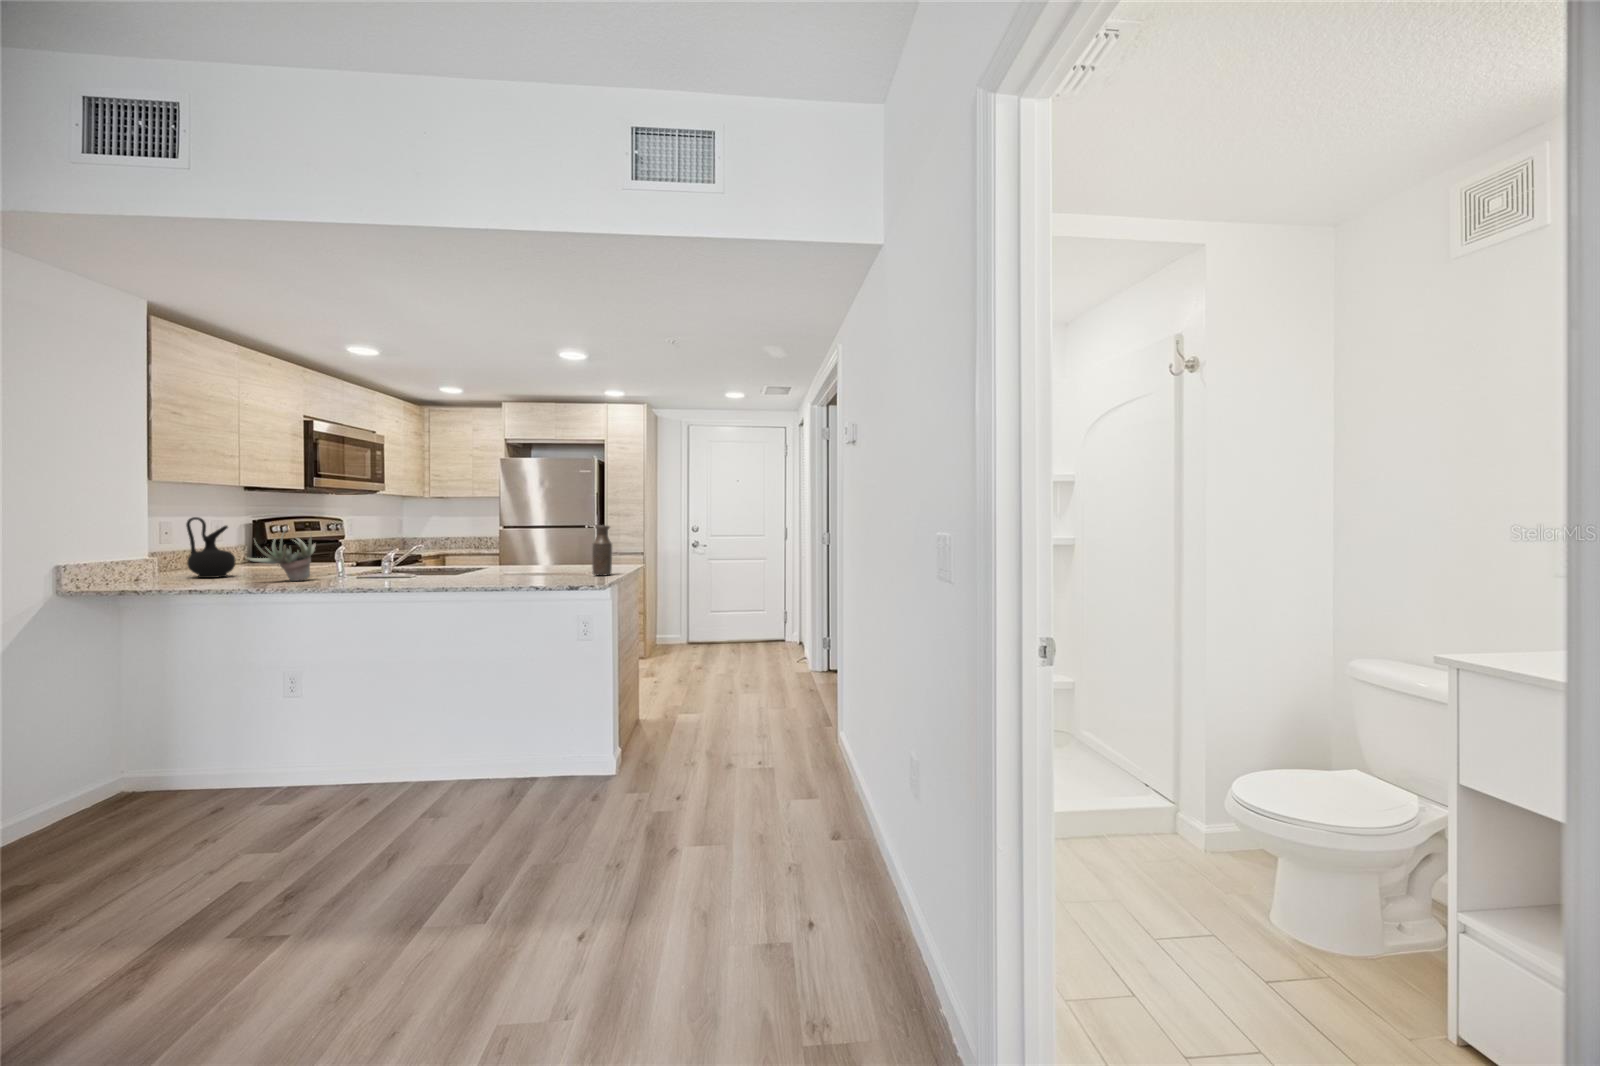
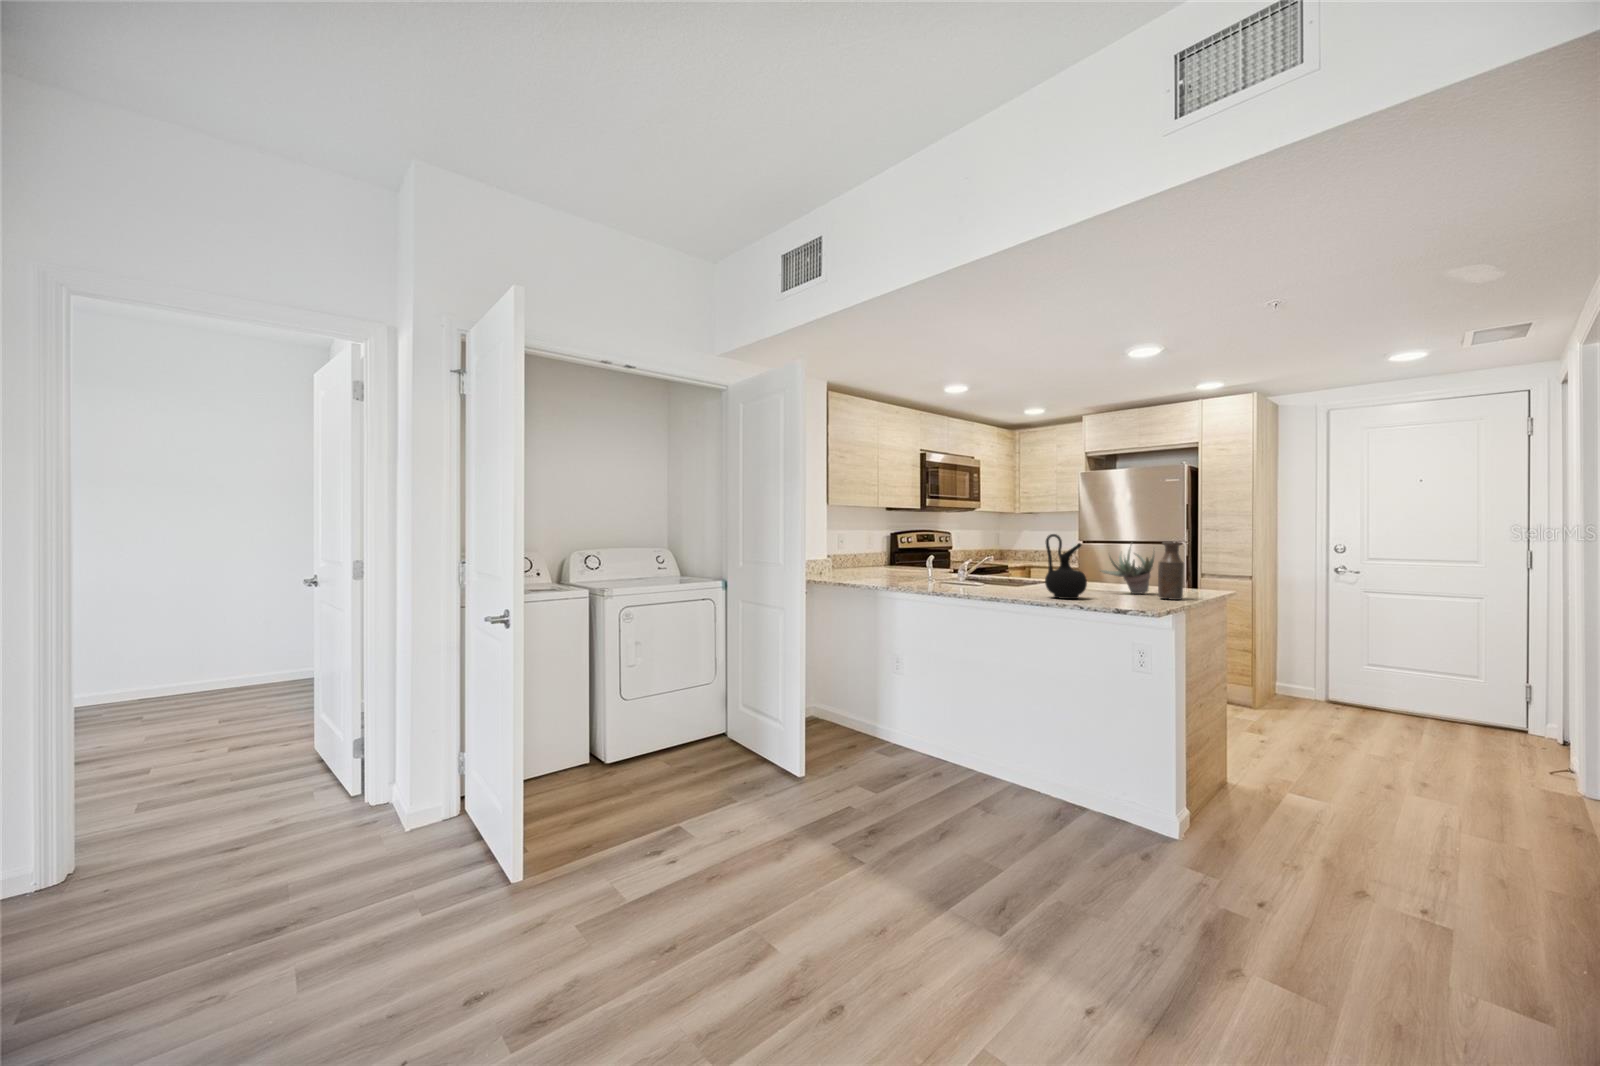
ceramic jug: present [186,517,235,578] -> present [1045,534,1087,599]
succulent plant: present [247,530,316,581] -> present [1100,547,1154,594]

